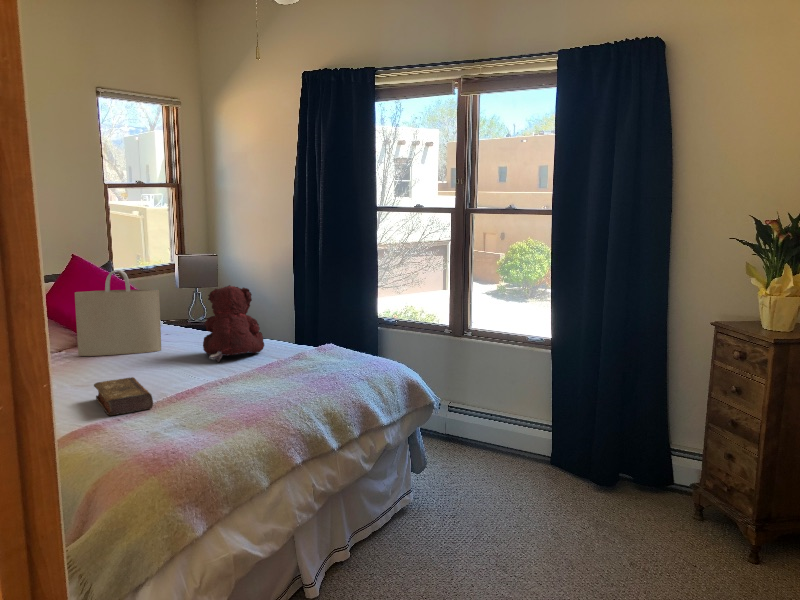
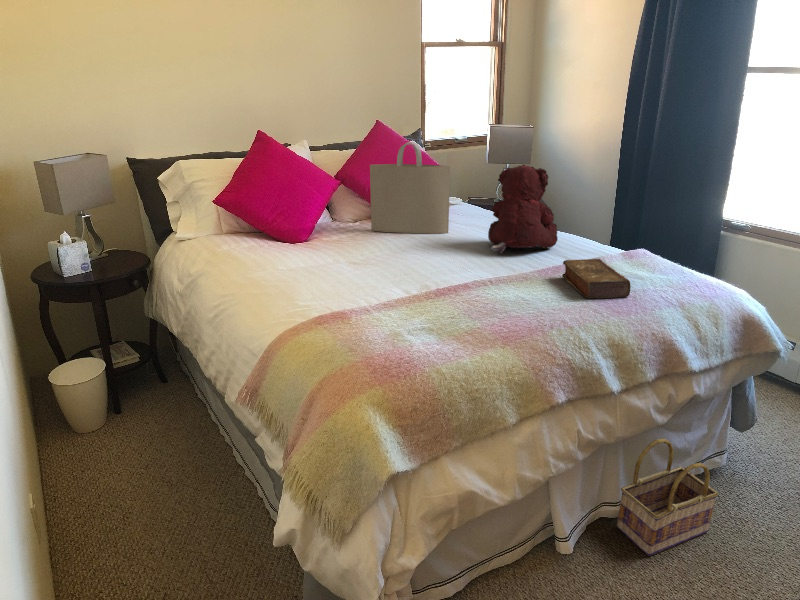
book: present [94,377,153,415] -> present [562,259,631,298]
basket: none [348,483,414,579] -> present [617,439,718,556]

